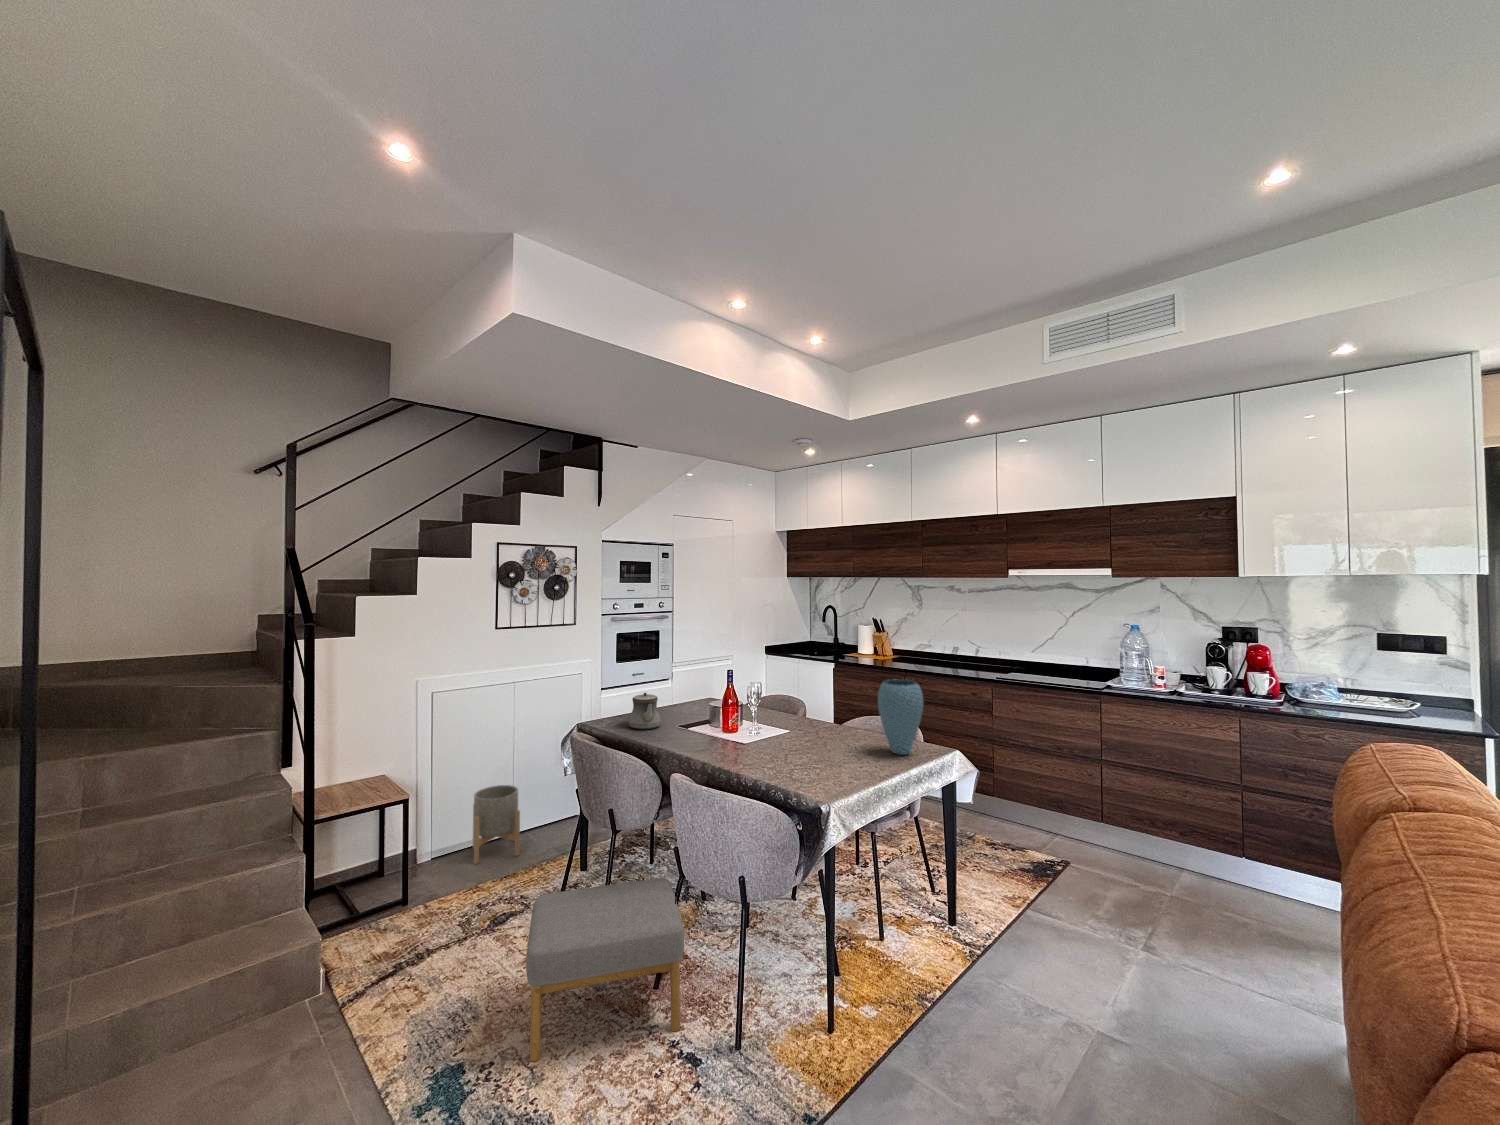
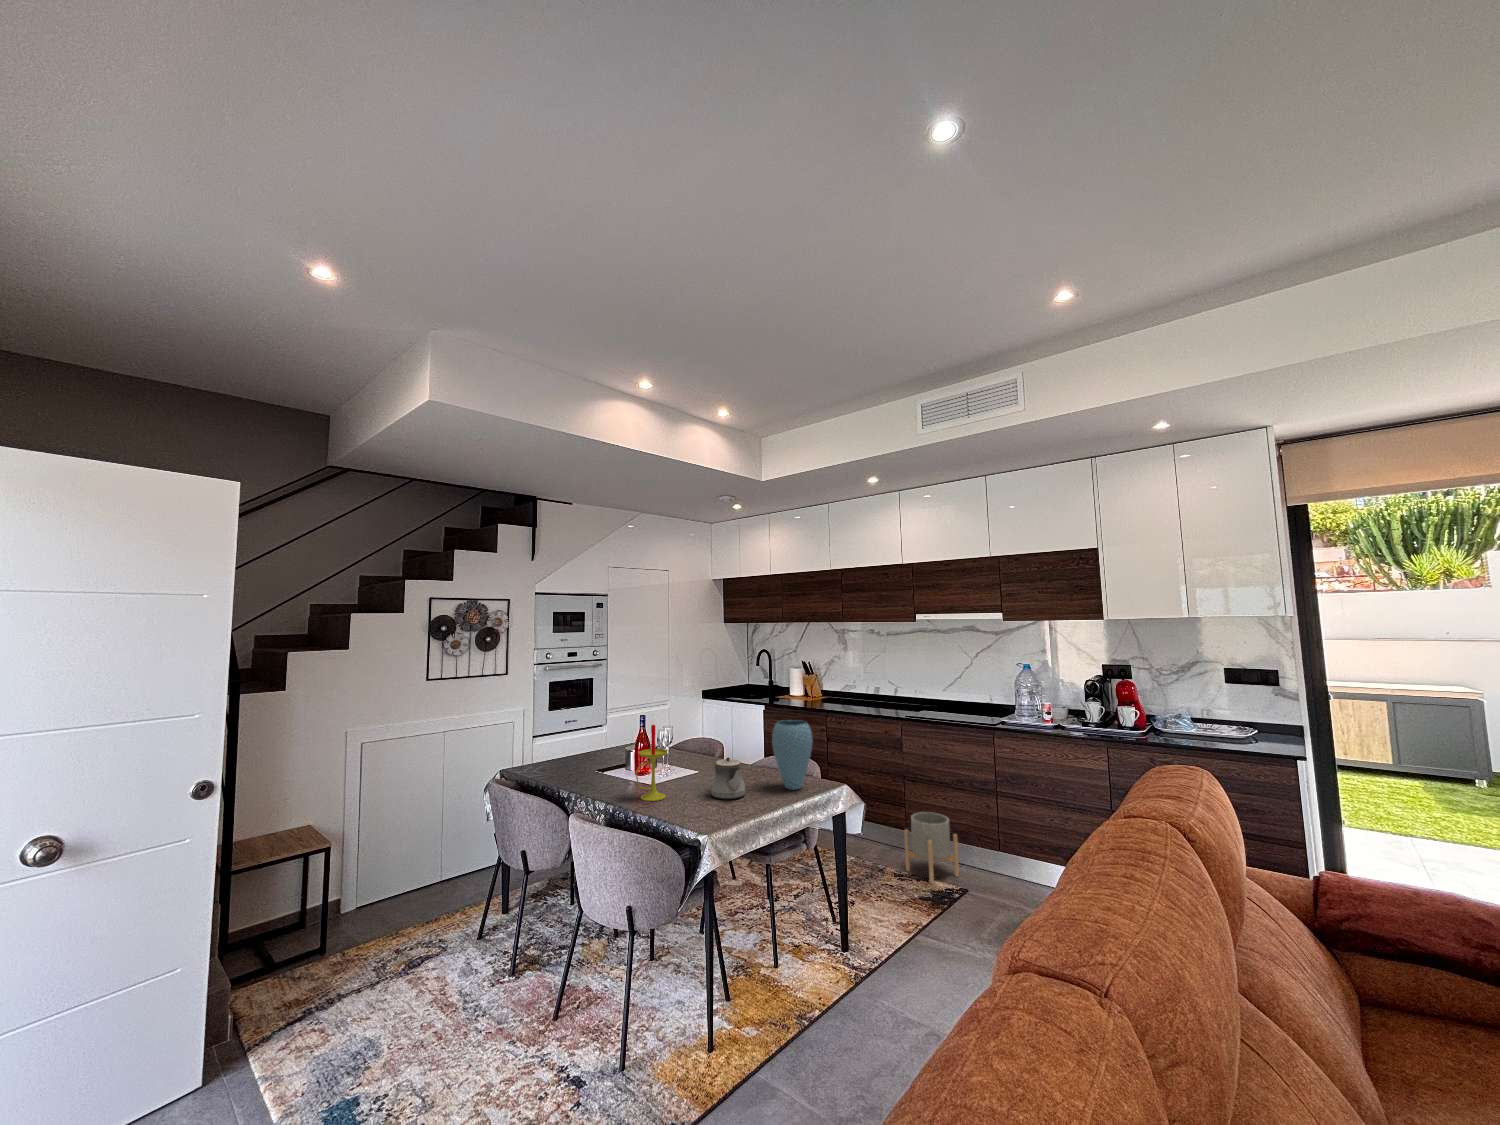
candle: none [735,679,768,763] -> present [636,725,667,801]
teapot: present [629,693,661,730] -> present [711,758,745,799]
planter: present [473,785,520,864] -> present [904,812,959,884]
footstool: present [526,878,684,1062] -> none [422,914,576,1091]

